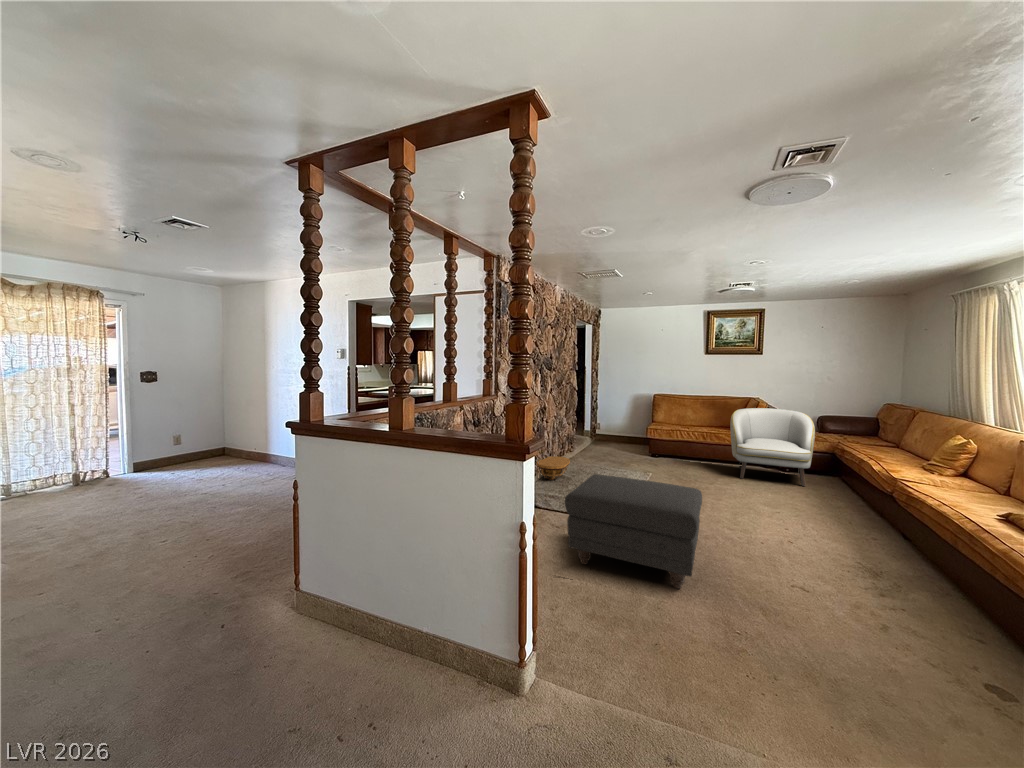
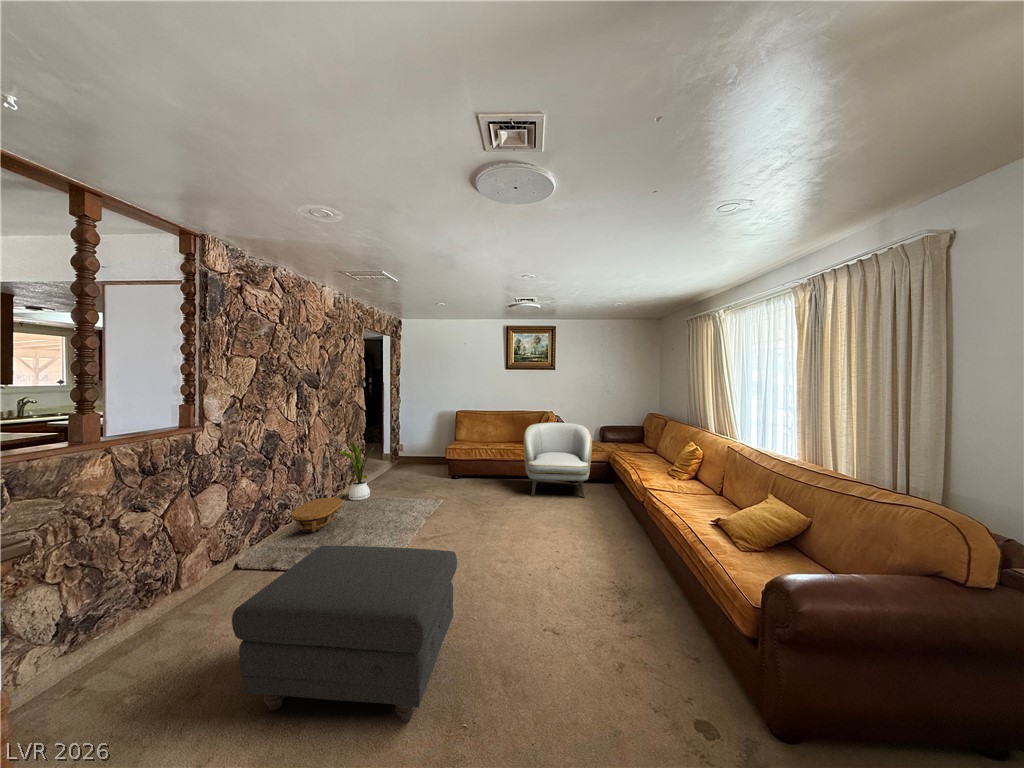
house plant: none [561,413,588,464] -> present [339,441,373,500]

